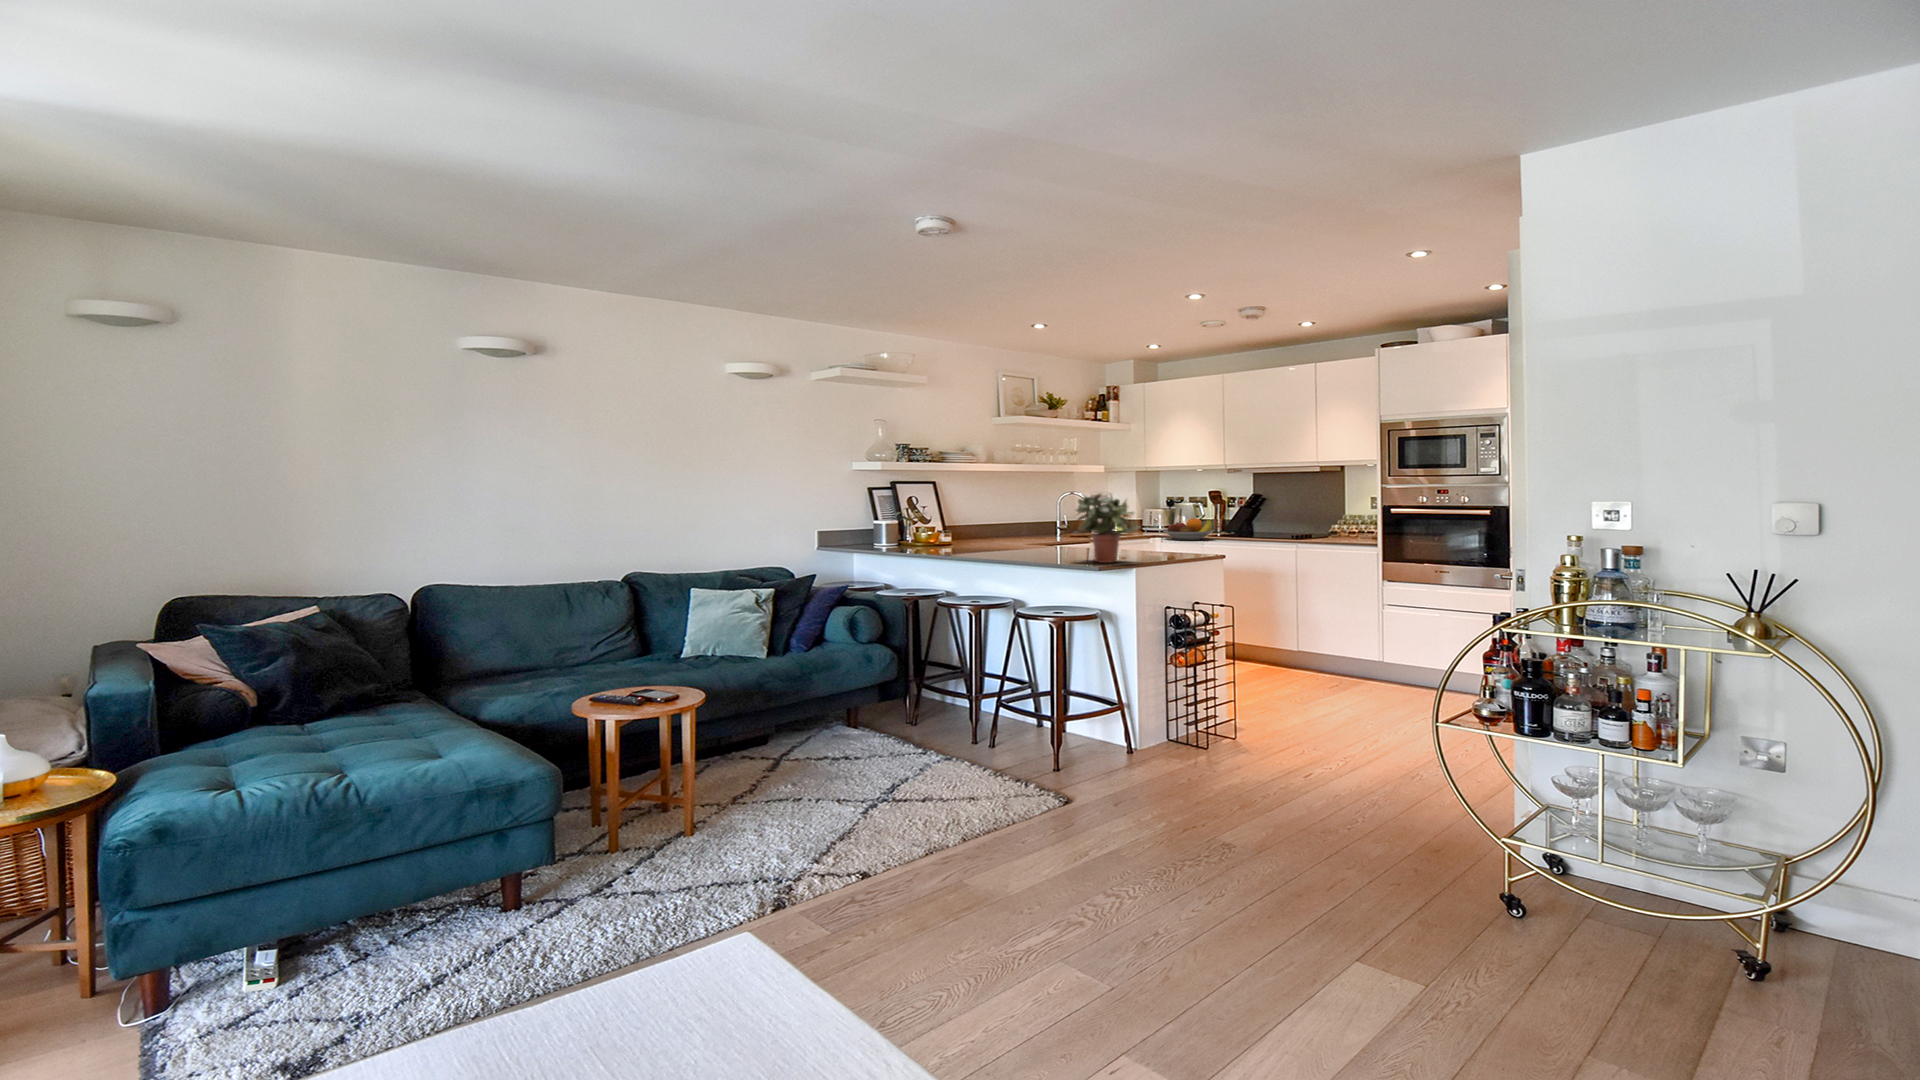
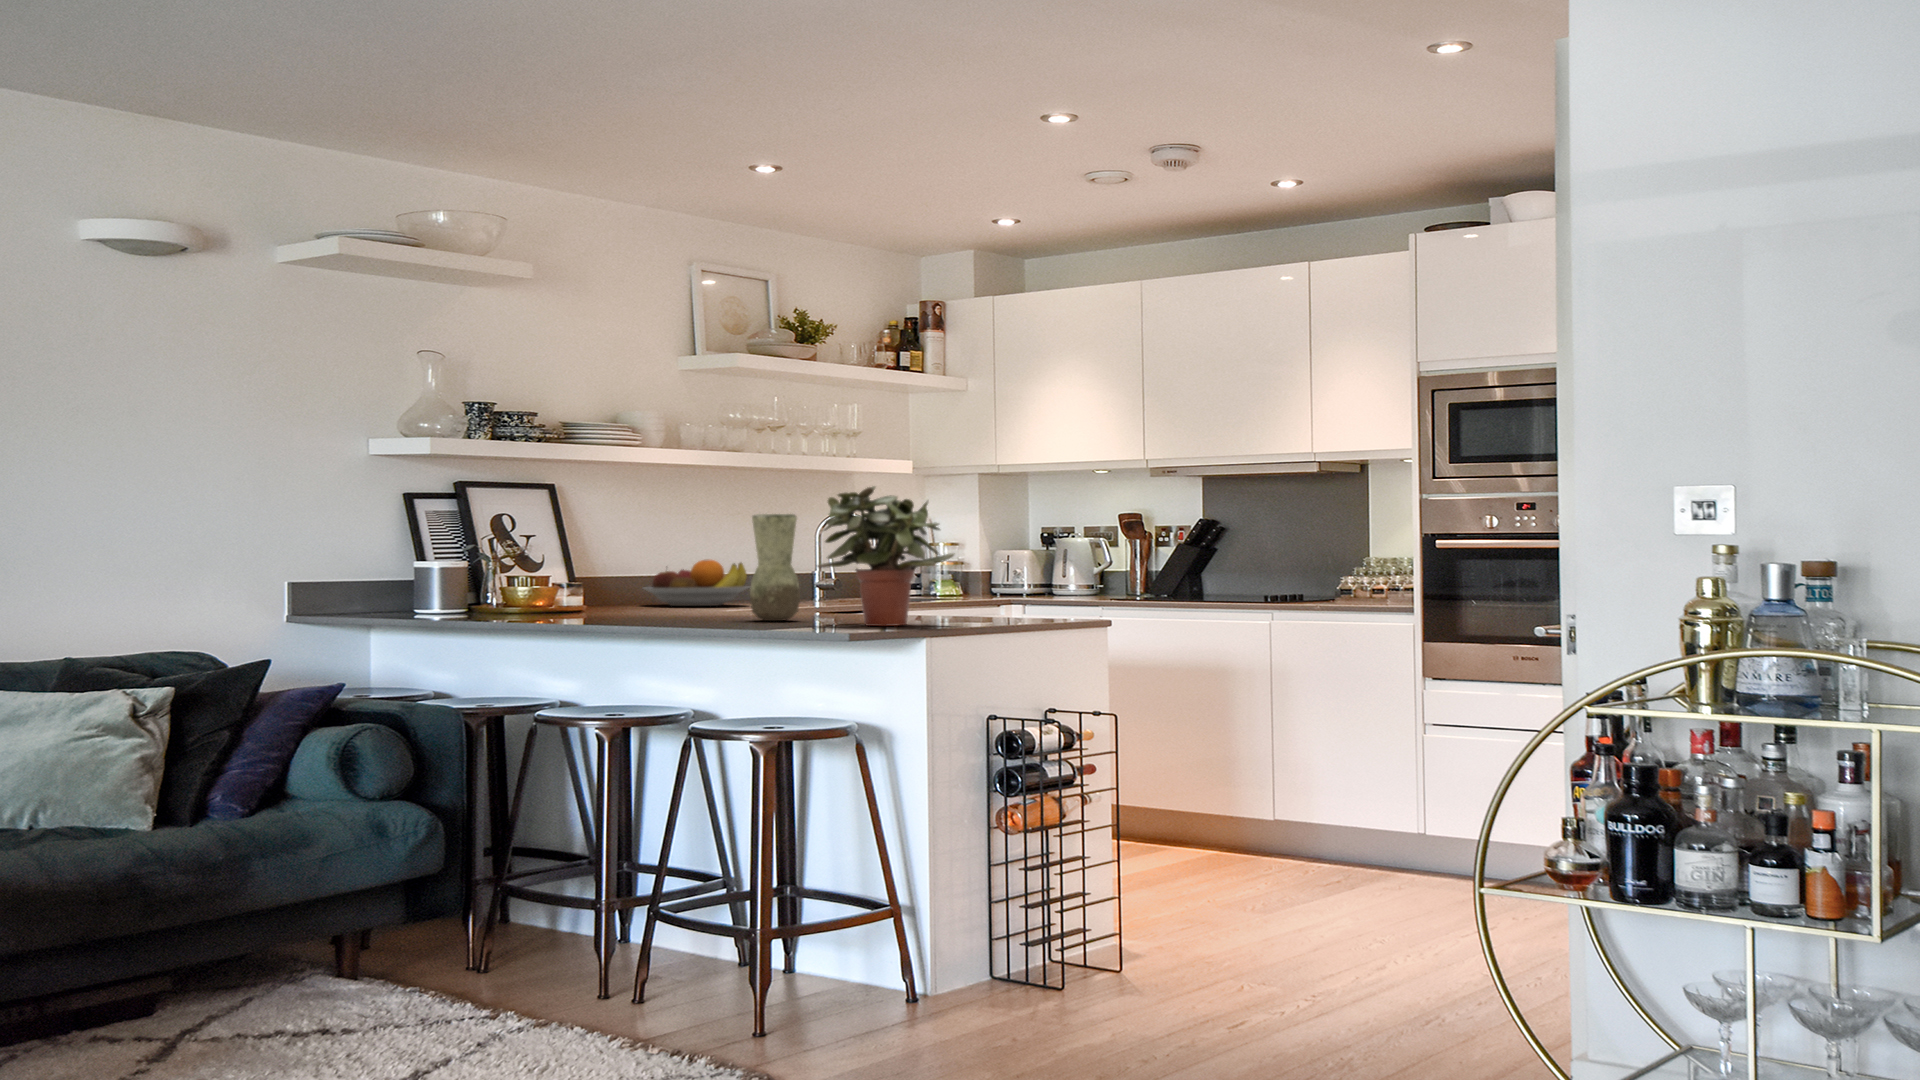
vase: none [1036,505,1061,558] -> present [750,514,800,621]
fruit bowl: present [1163,518,1213,540] -> present [643,560,749,606]

